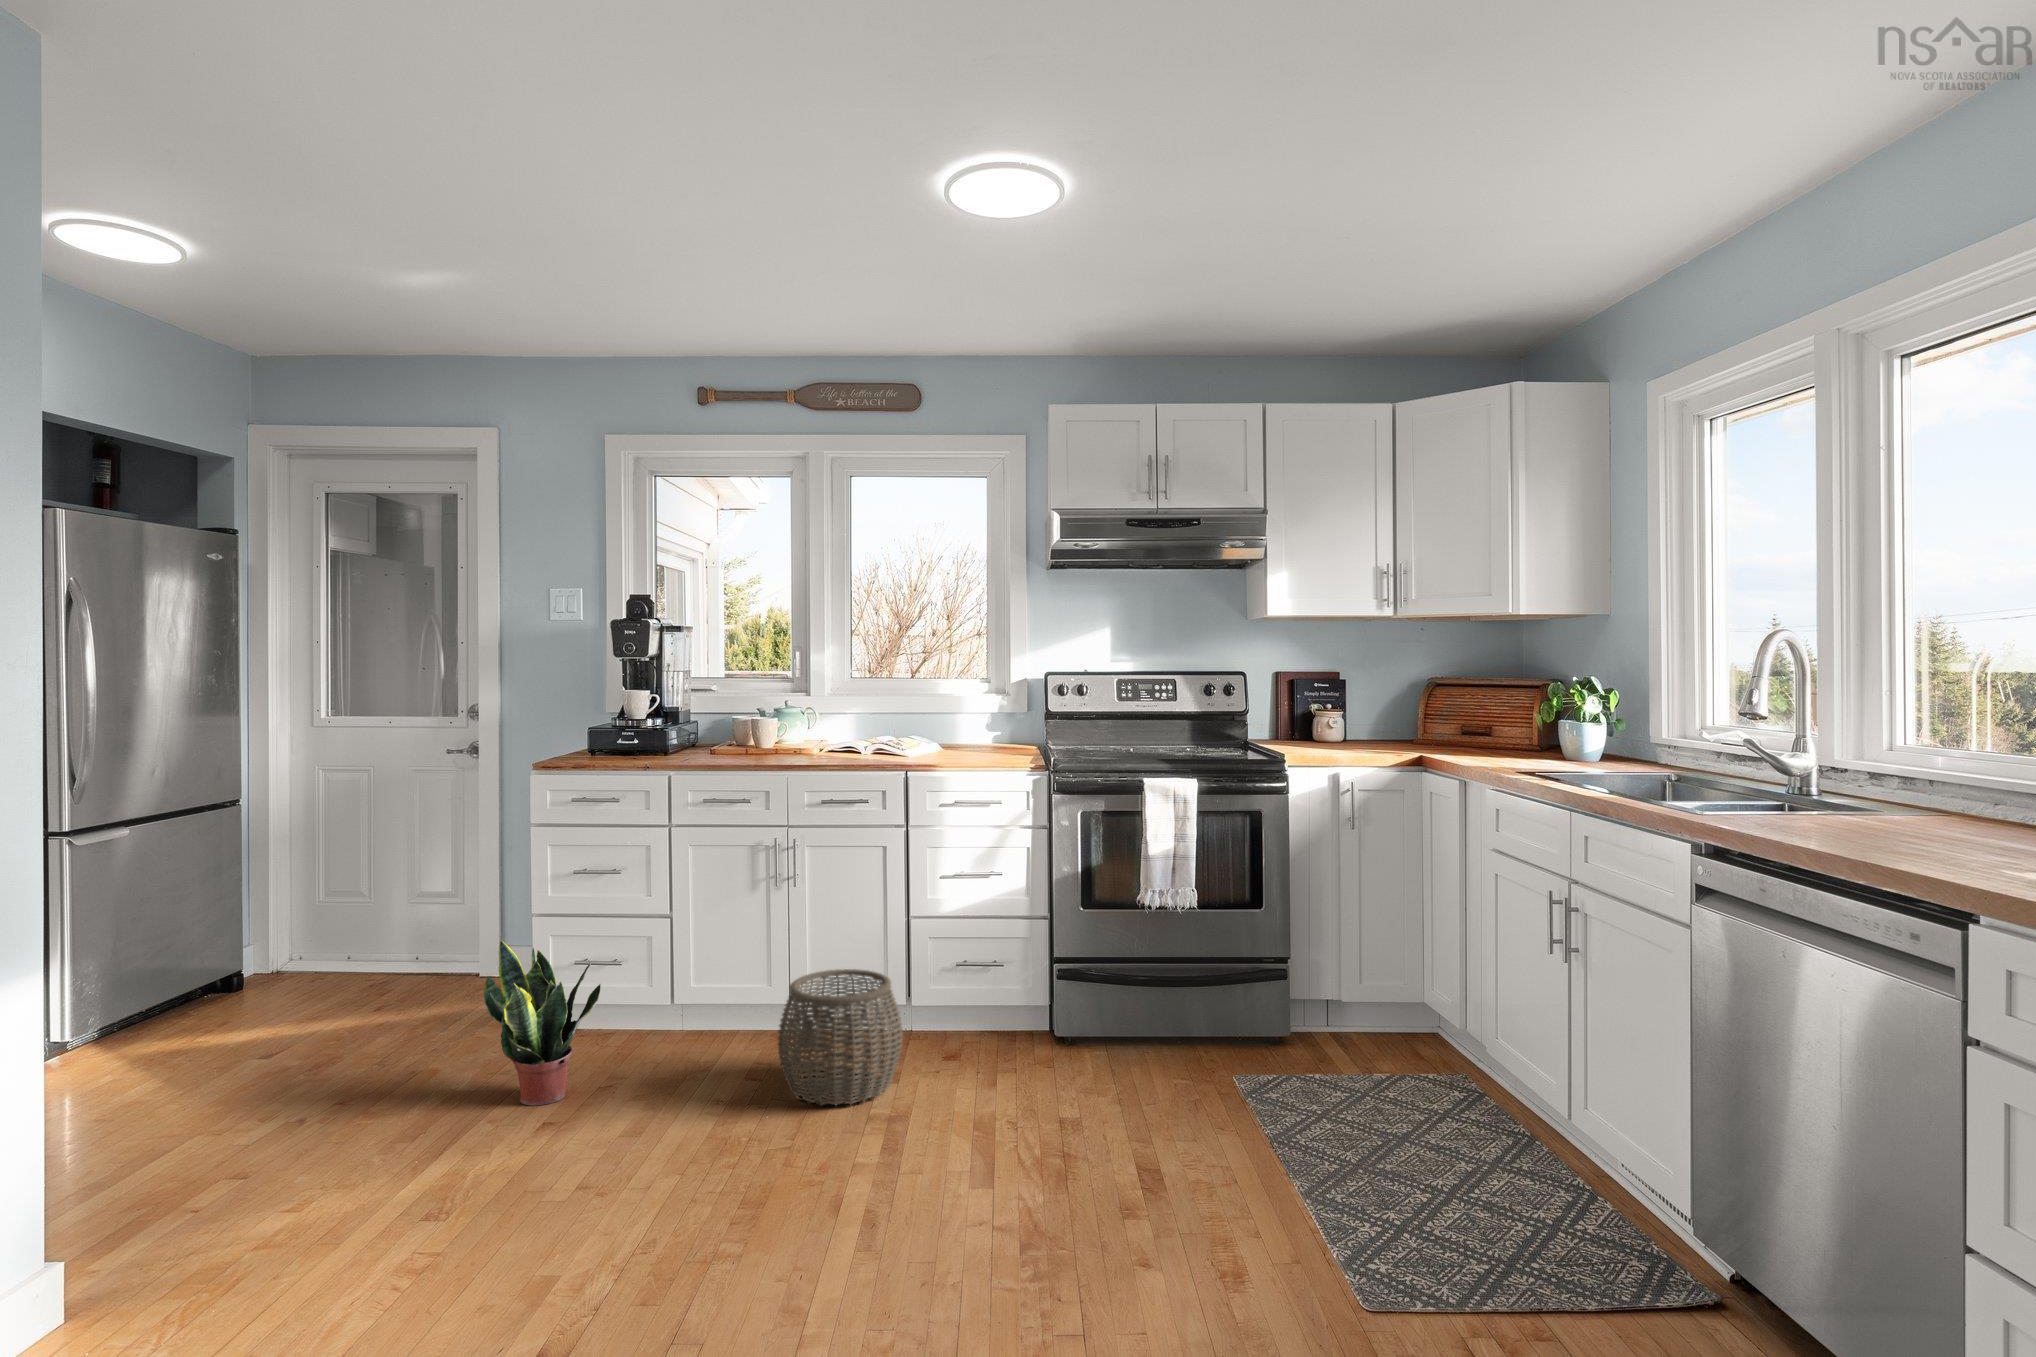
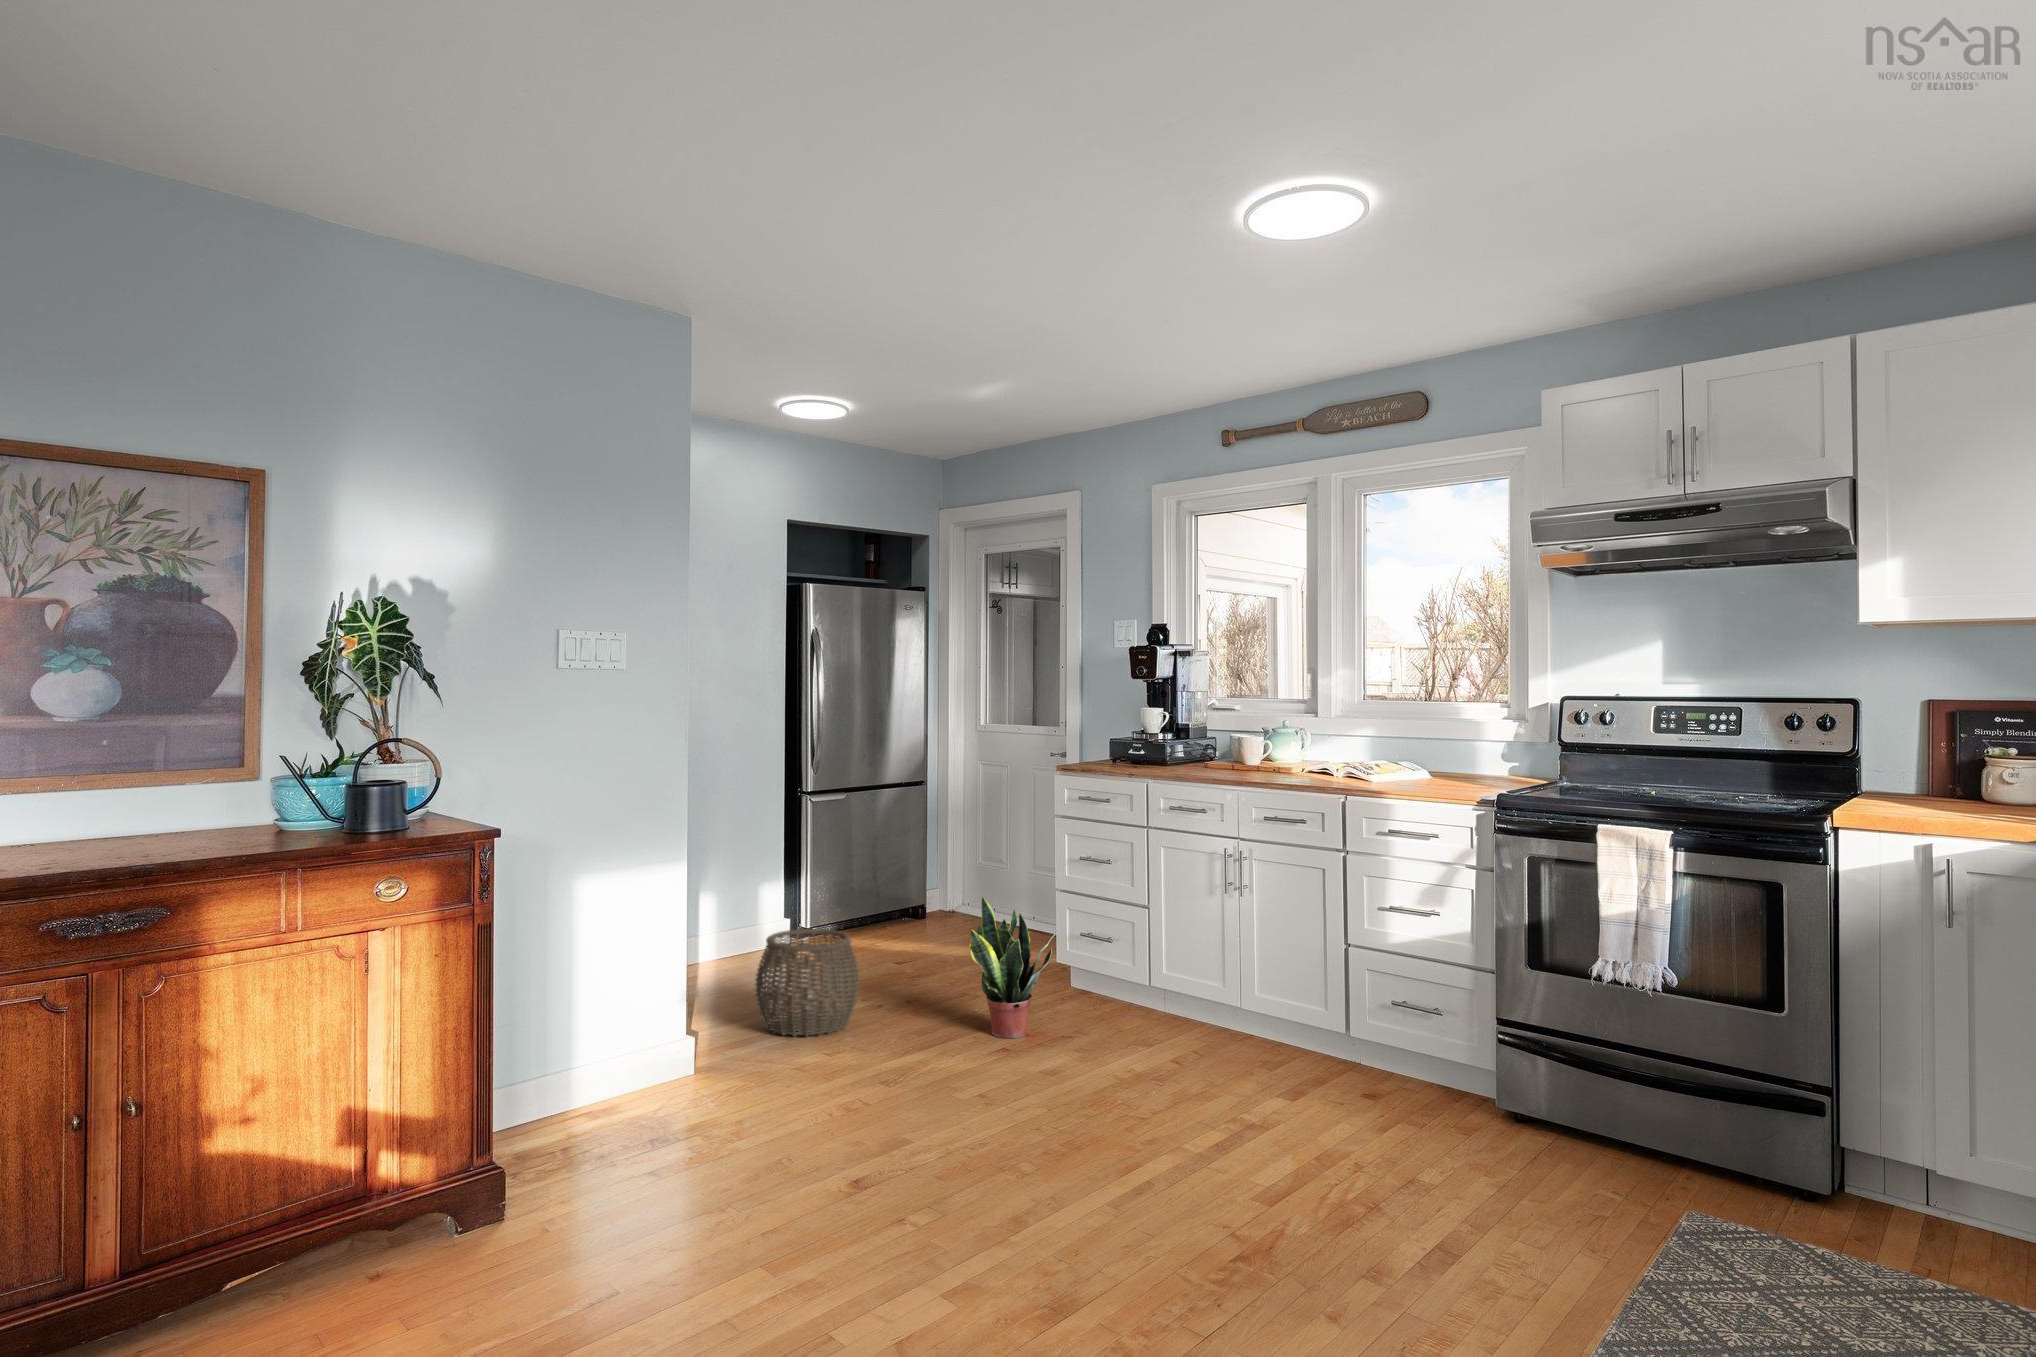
woven basket: present [778,969,902,1105] -> present [755,929,860,1036]

